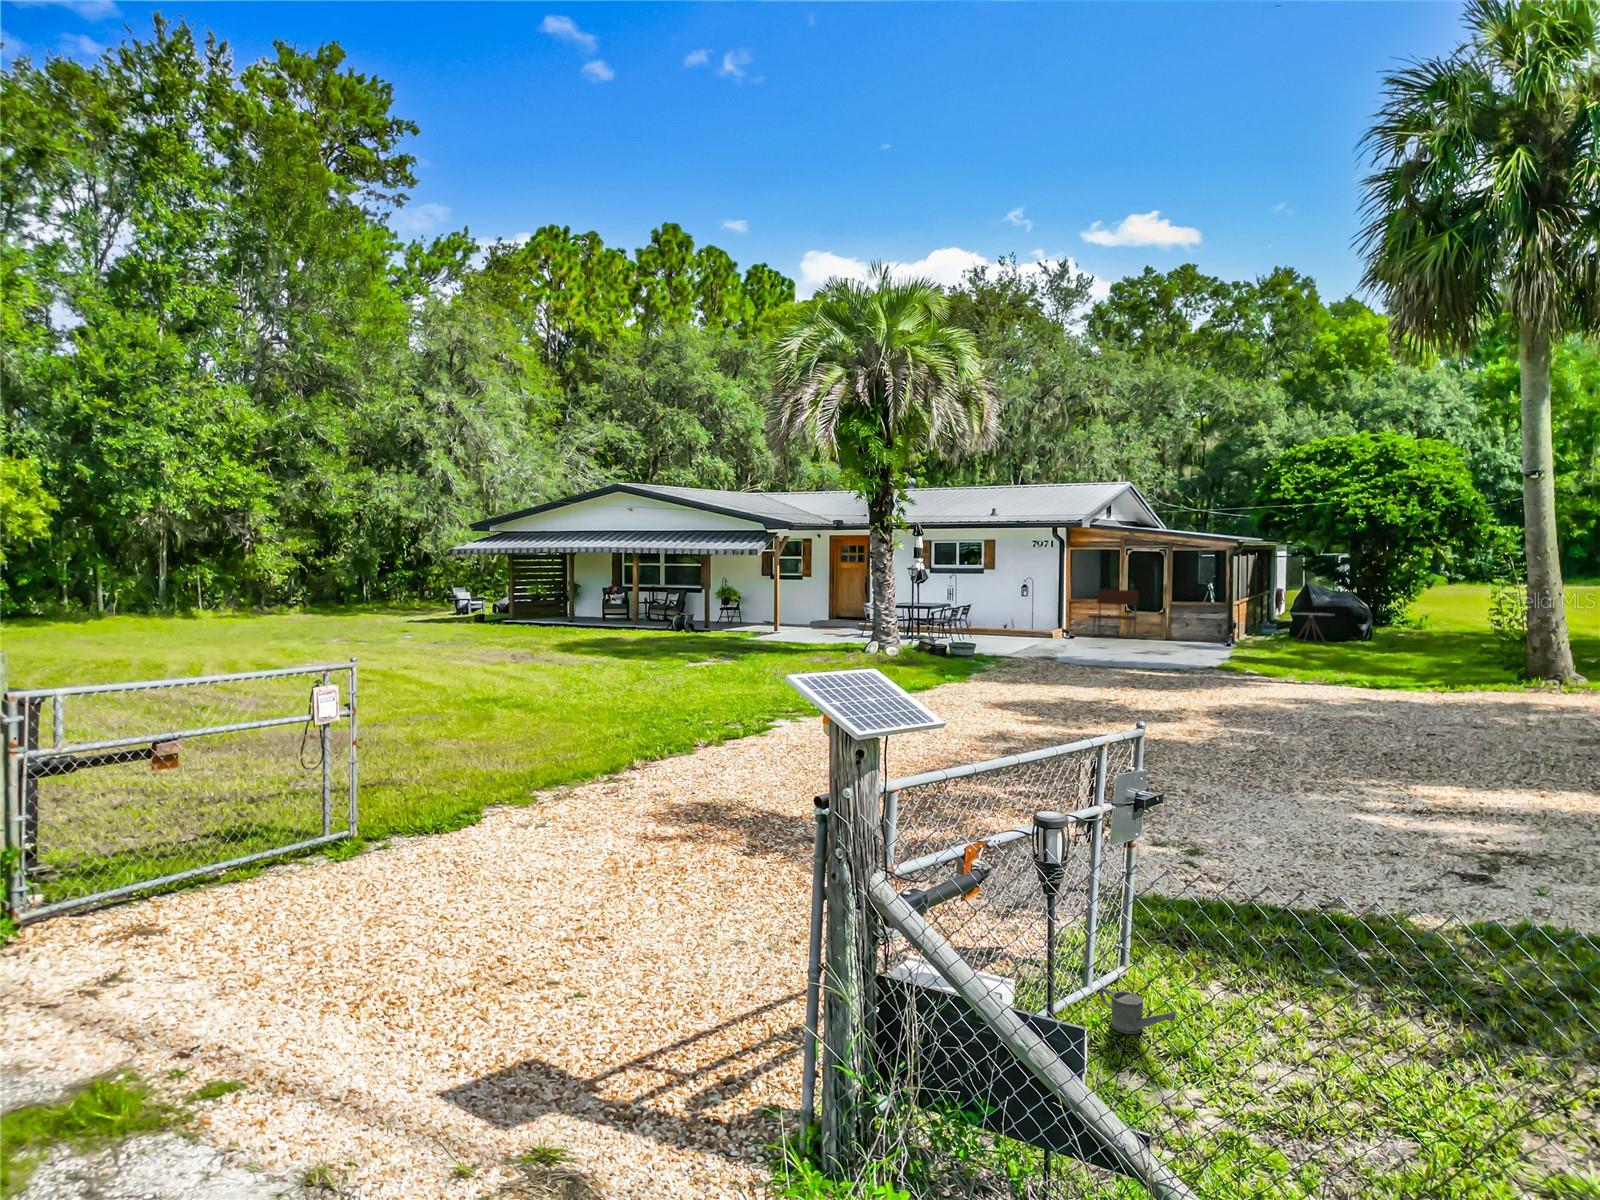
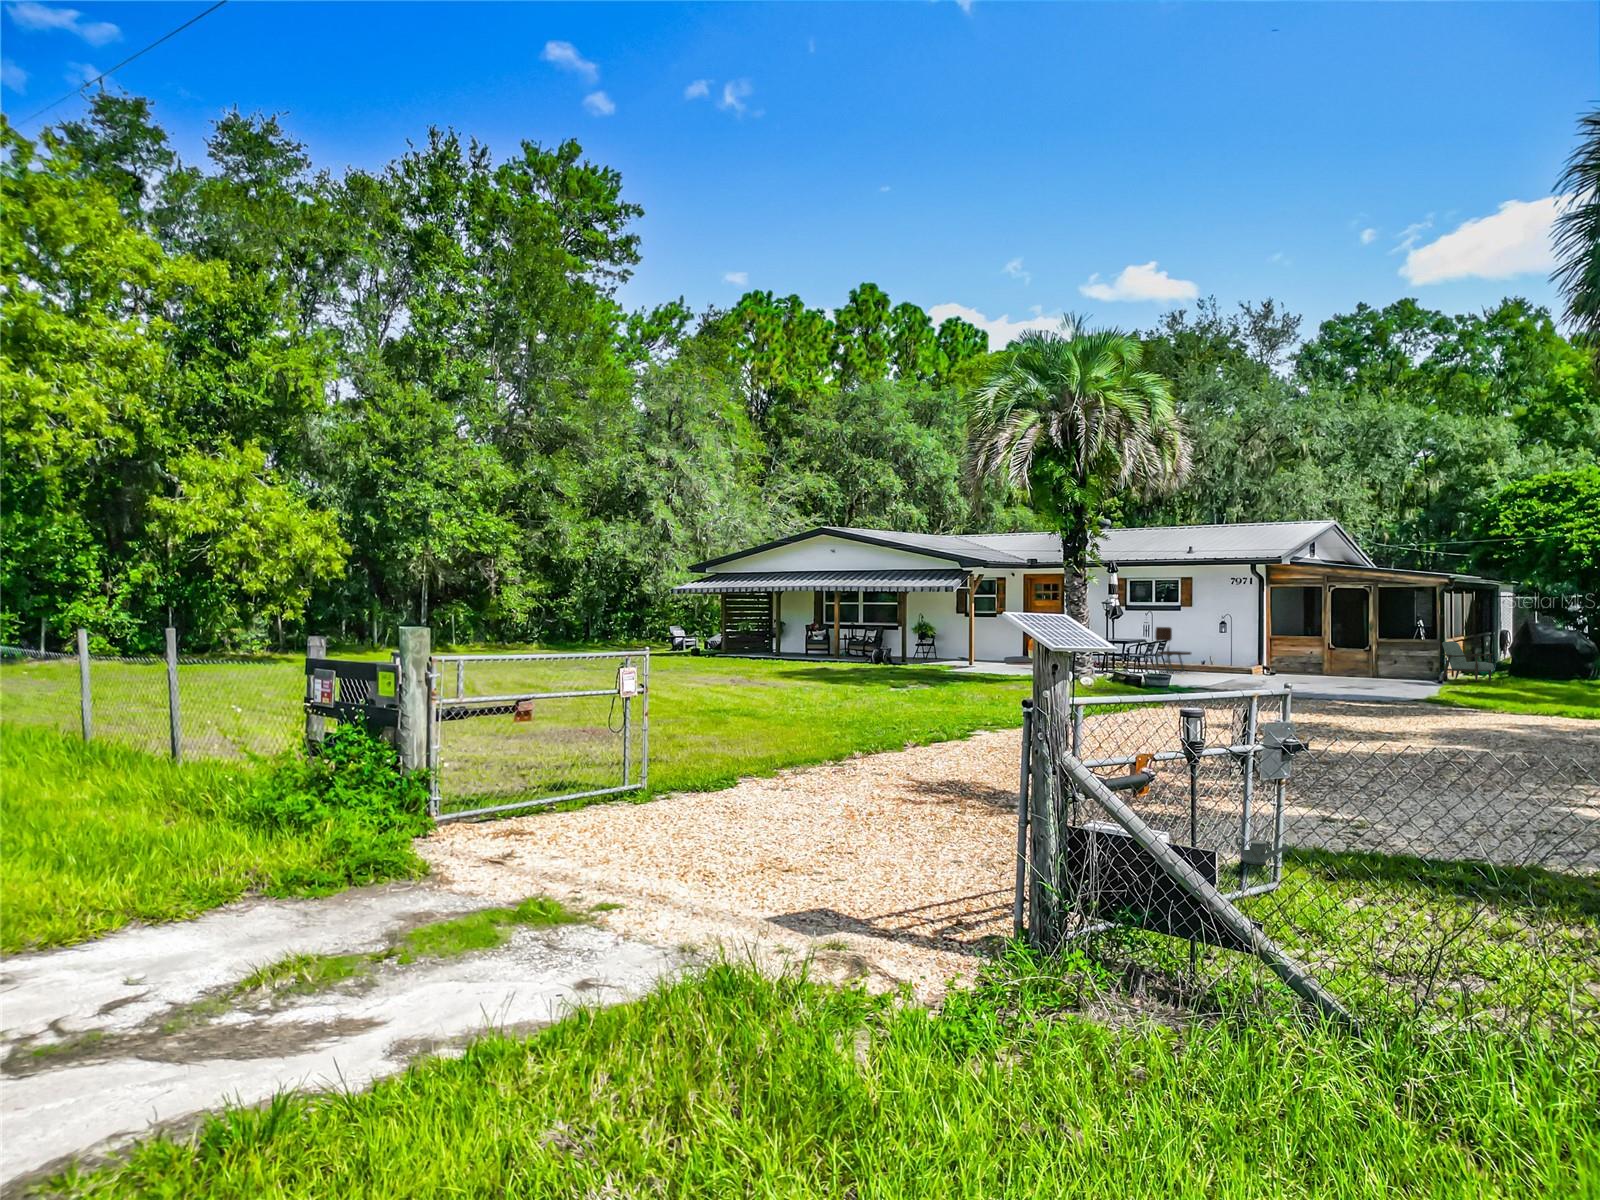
bench: present [1088,590,1138,638] -> present [1155,627,1191,673]
chair: none [1230,603,1278,644] -> present [1442,641,1495,682]
round table: present [1292,613,1334,641] -> none [1508,652,1561,683]

